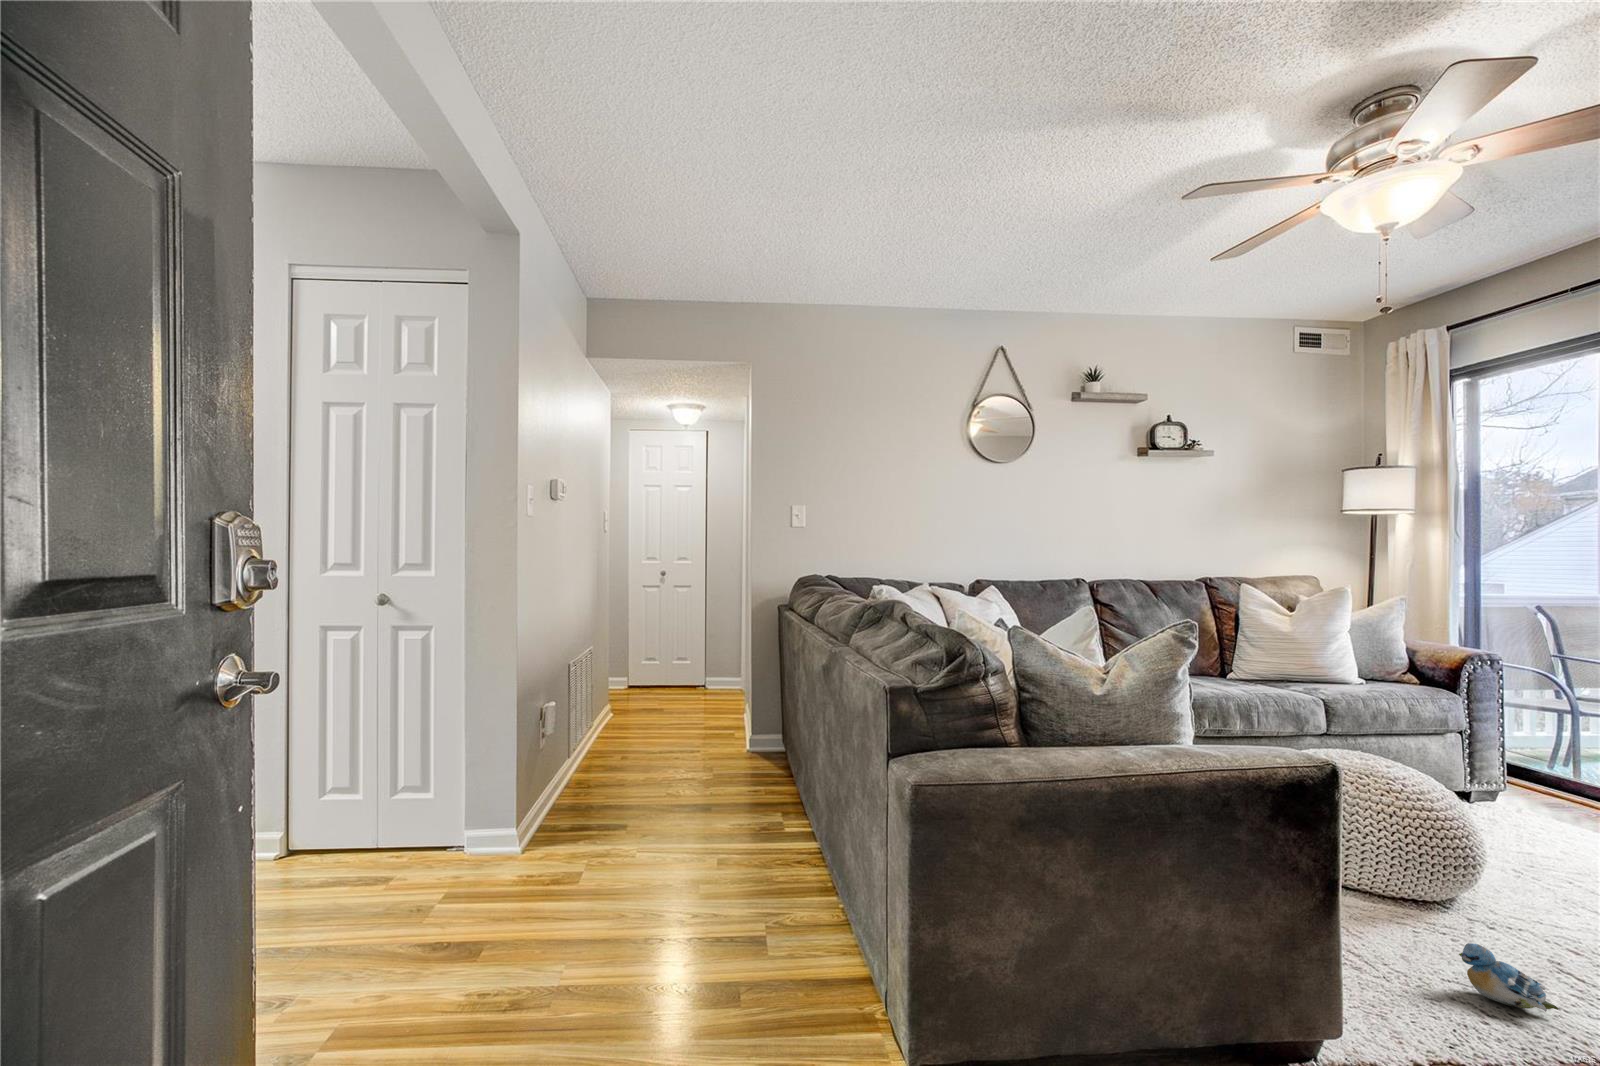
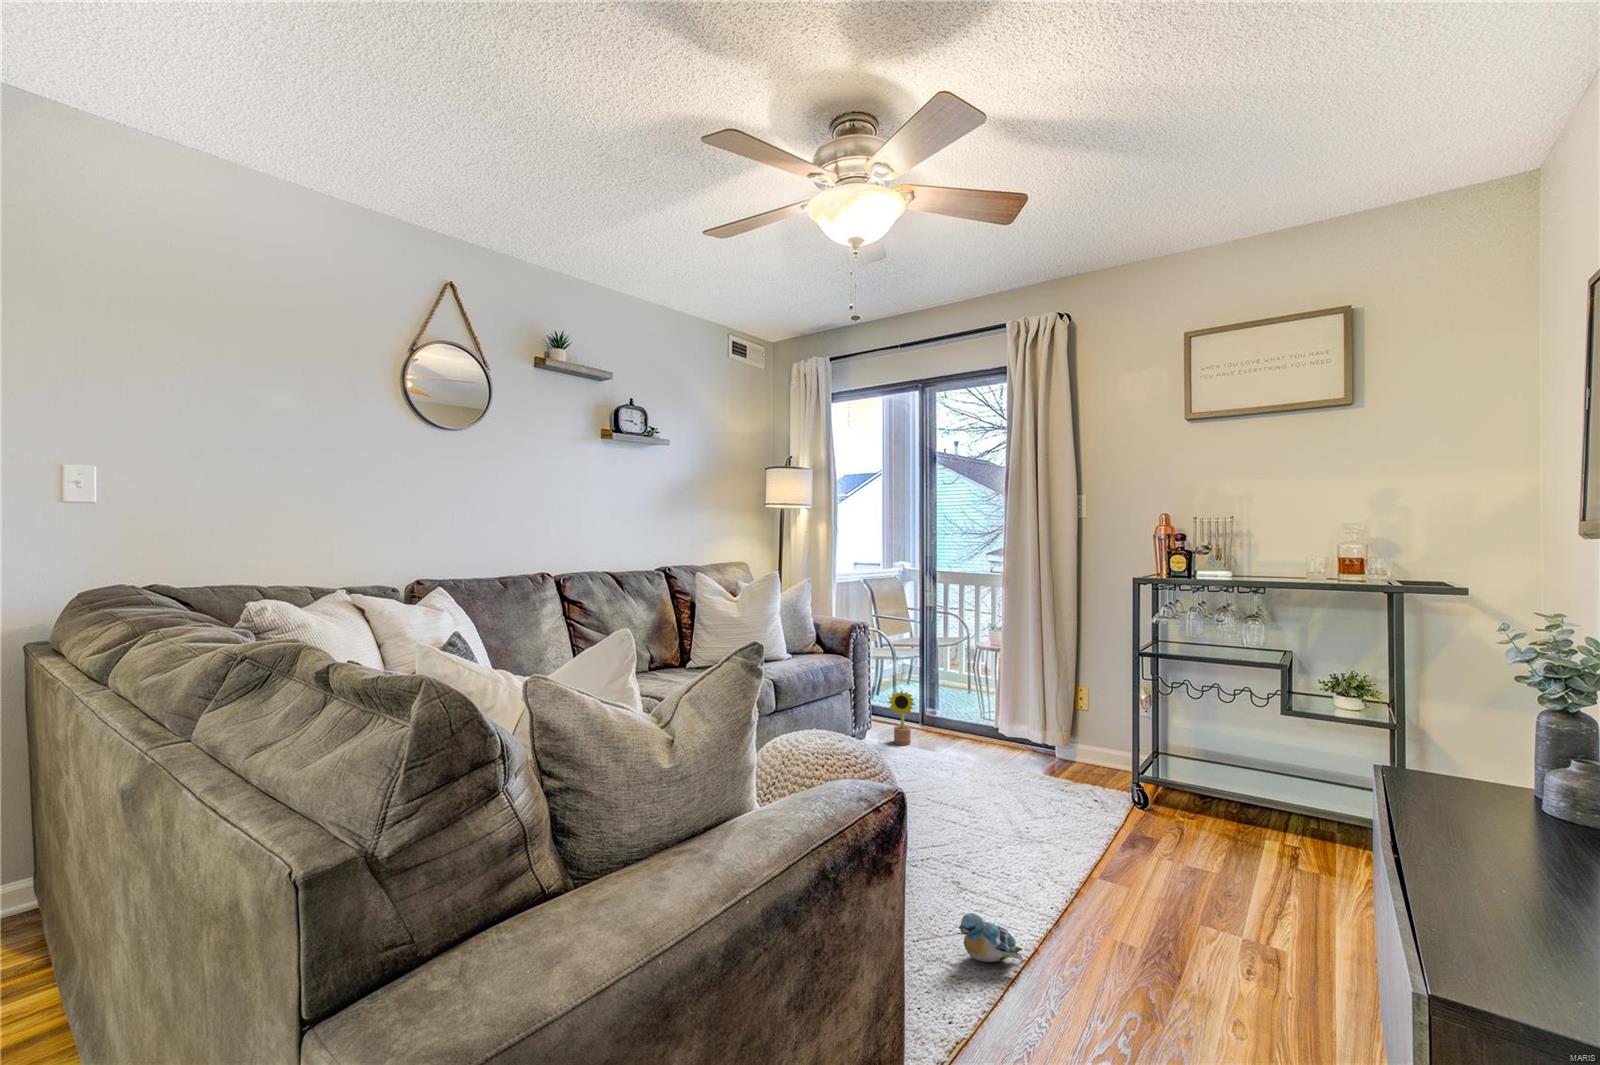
decorative plant: none [1513,745,1562,819] -> present [888,691,915,745]

